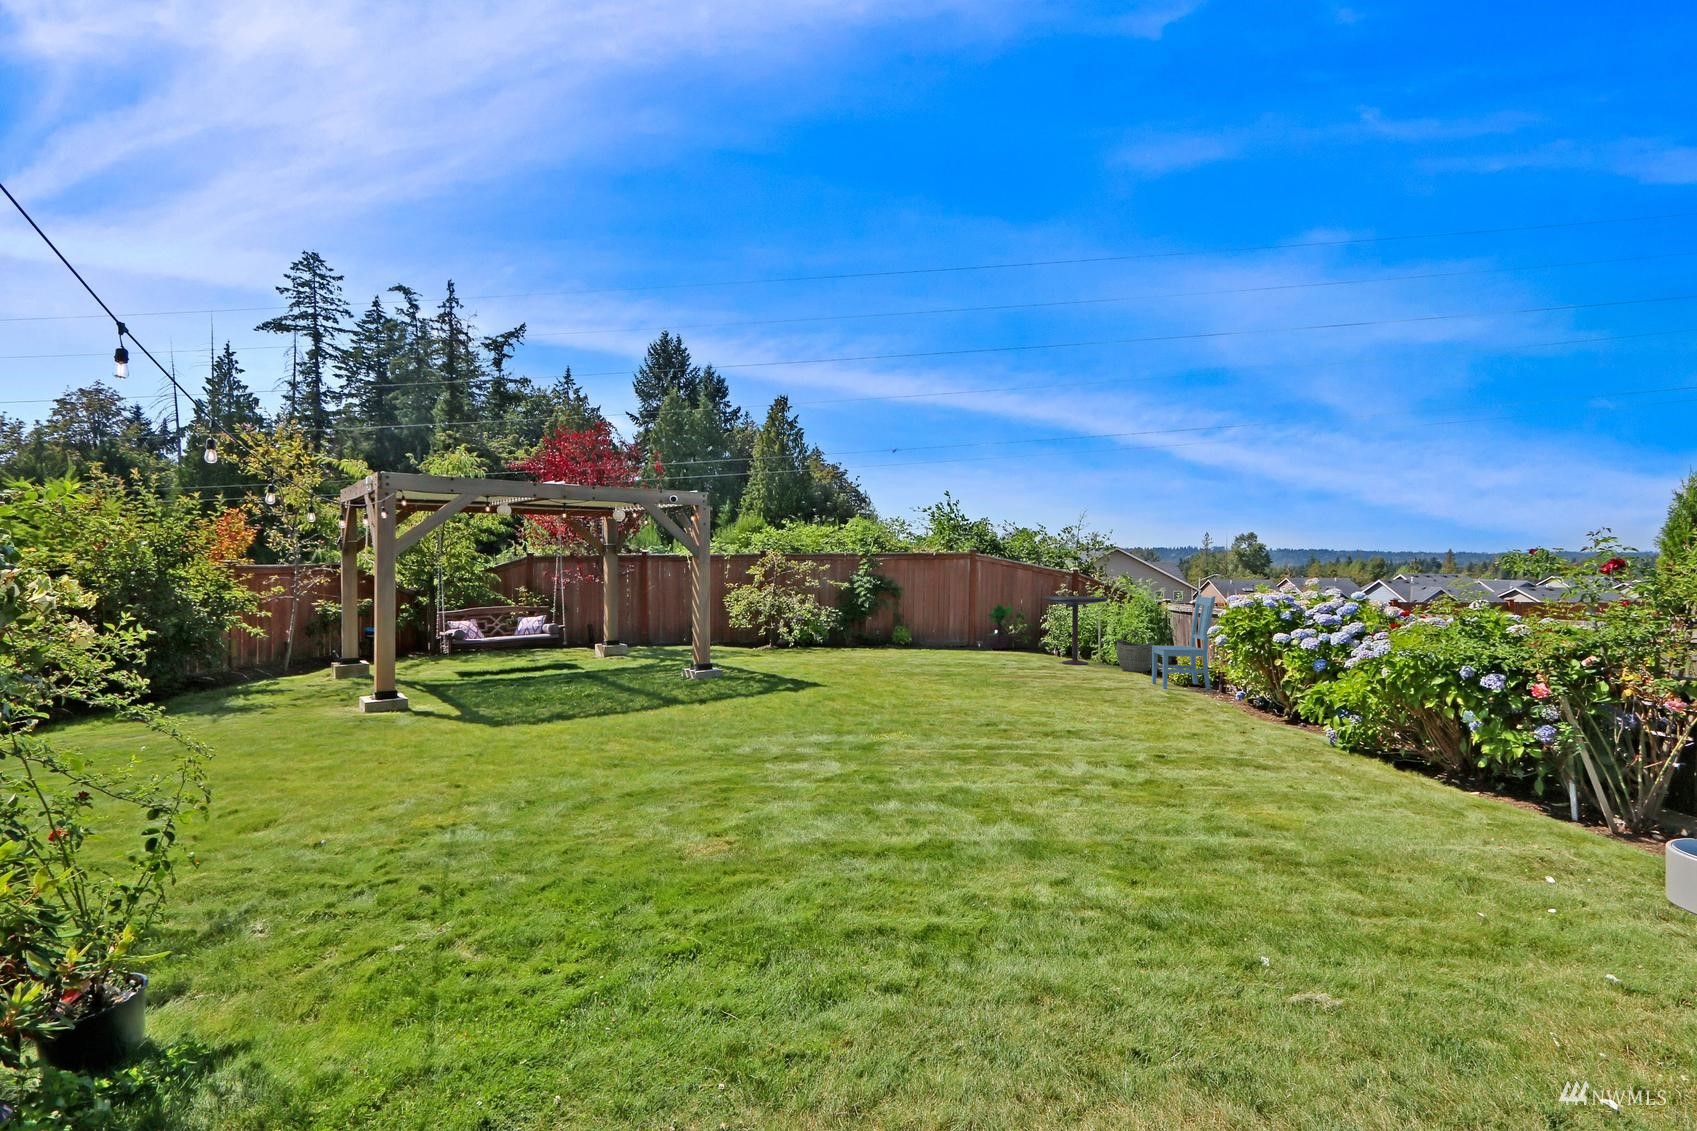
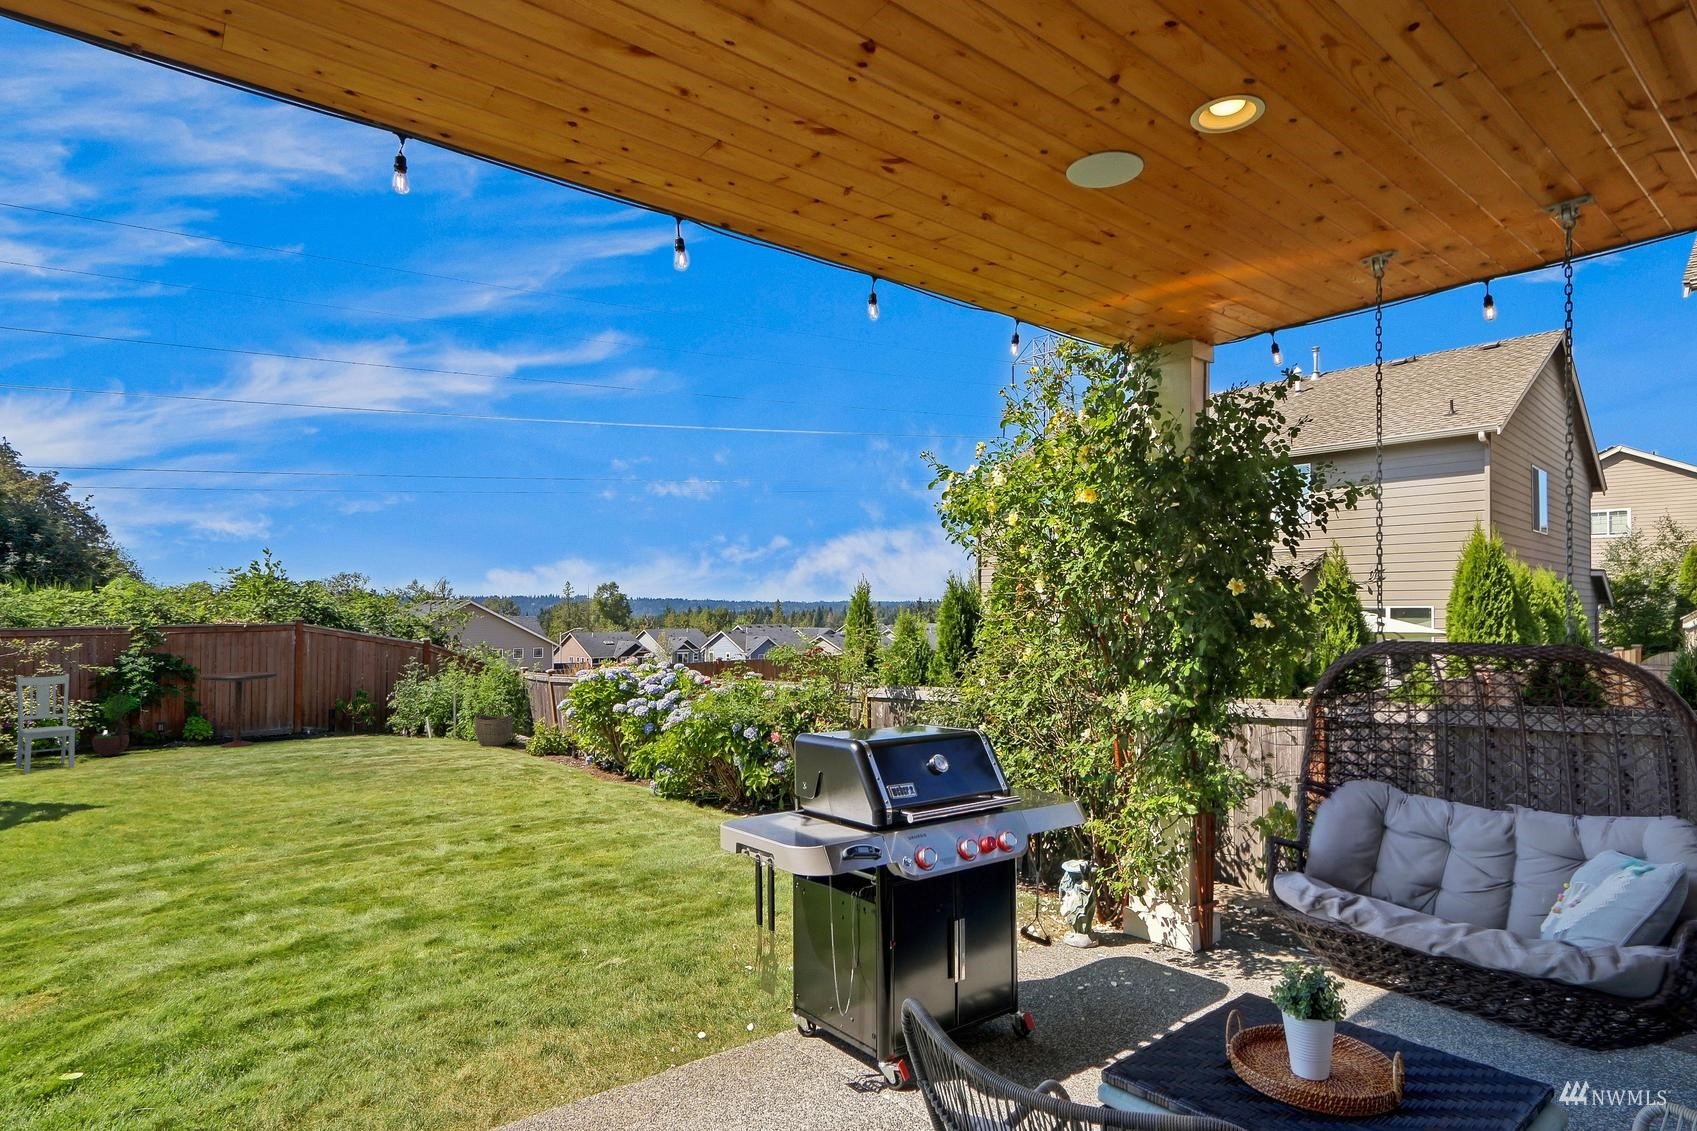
chair: present [1152,595,1215,690] -> present [16,674,75,773]
pedestal table: present [1044,596,1108,665] -> present [199,672,278,748]
potted tree: present [987,603,1012,649] -> present [92,692,139,756]

